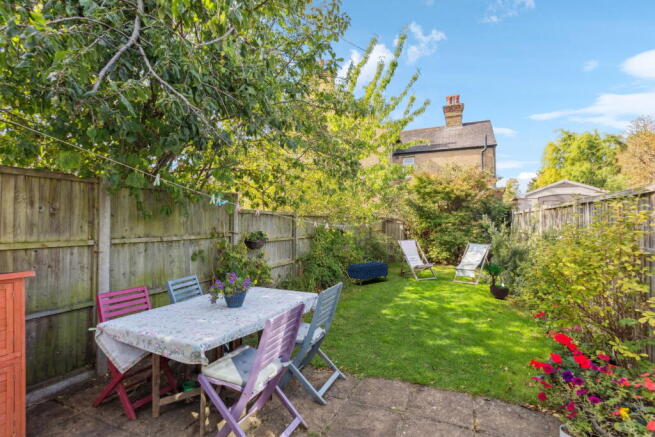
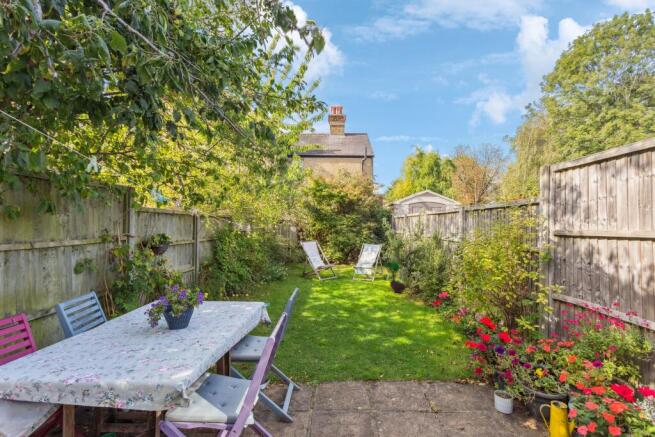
bench: present [348,262,388,286] -> none [252,265,293,291]

